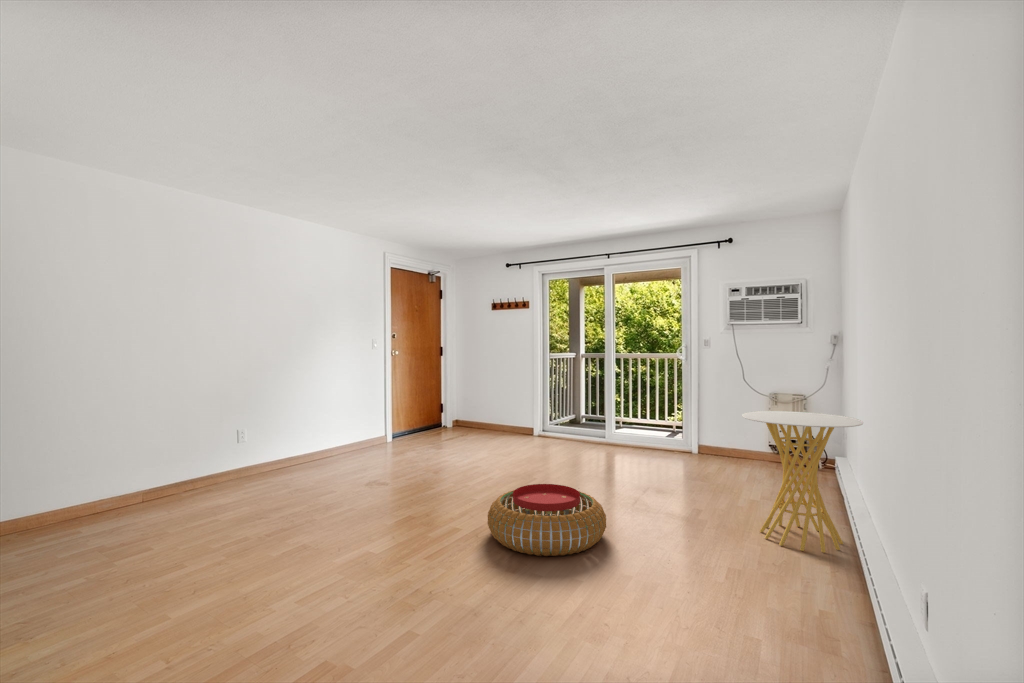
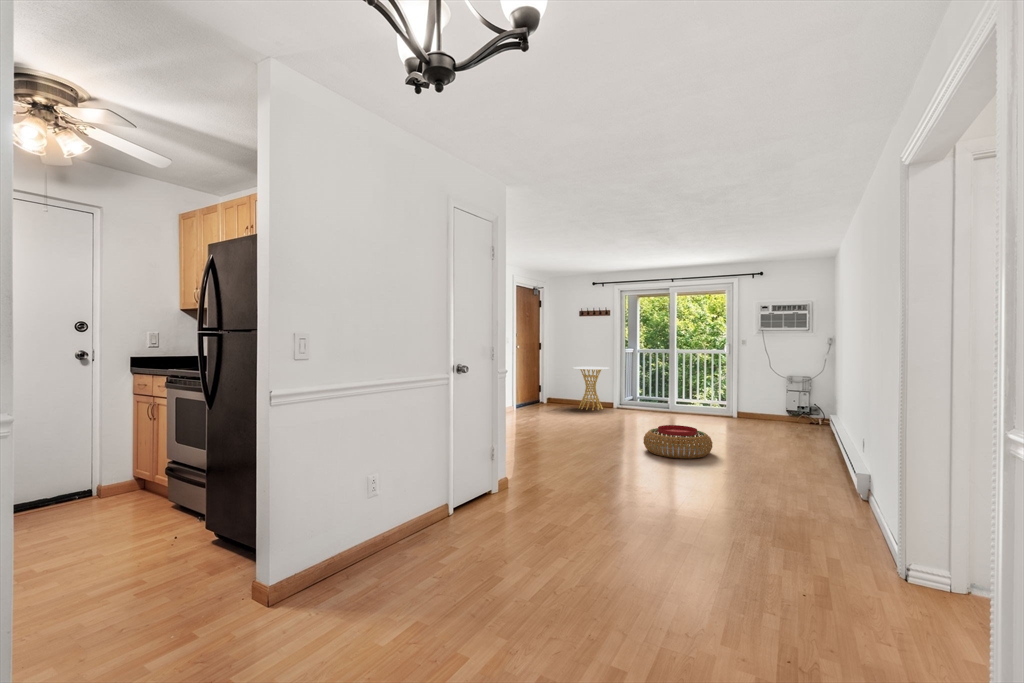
side table: present [742,411,863,552] -> present [573,367,609,410]

